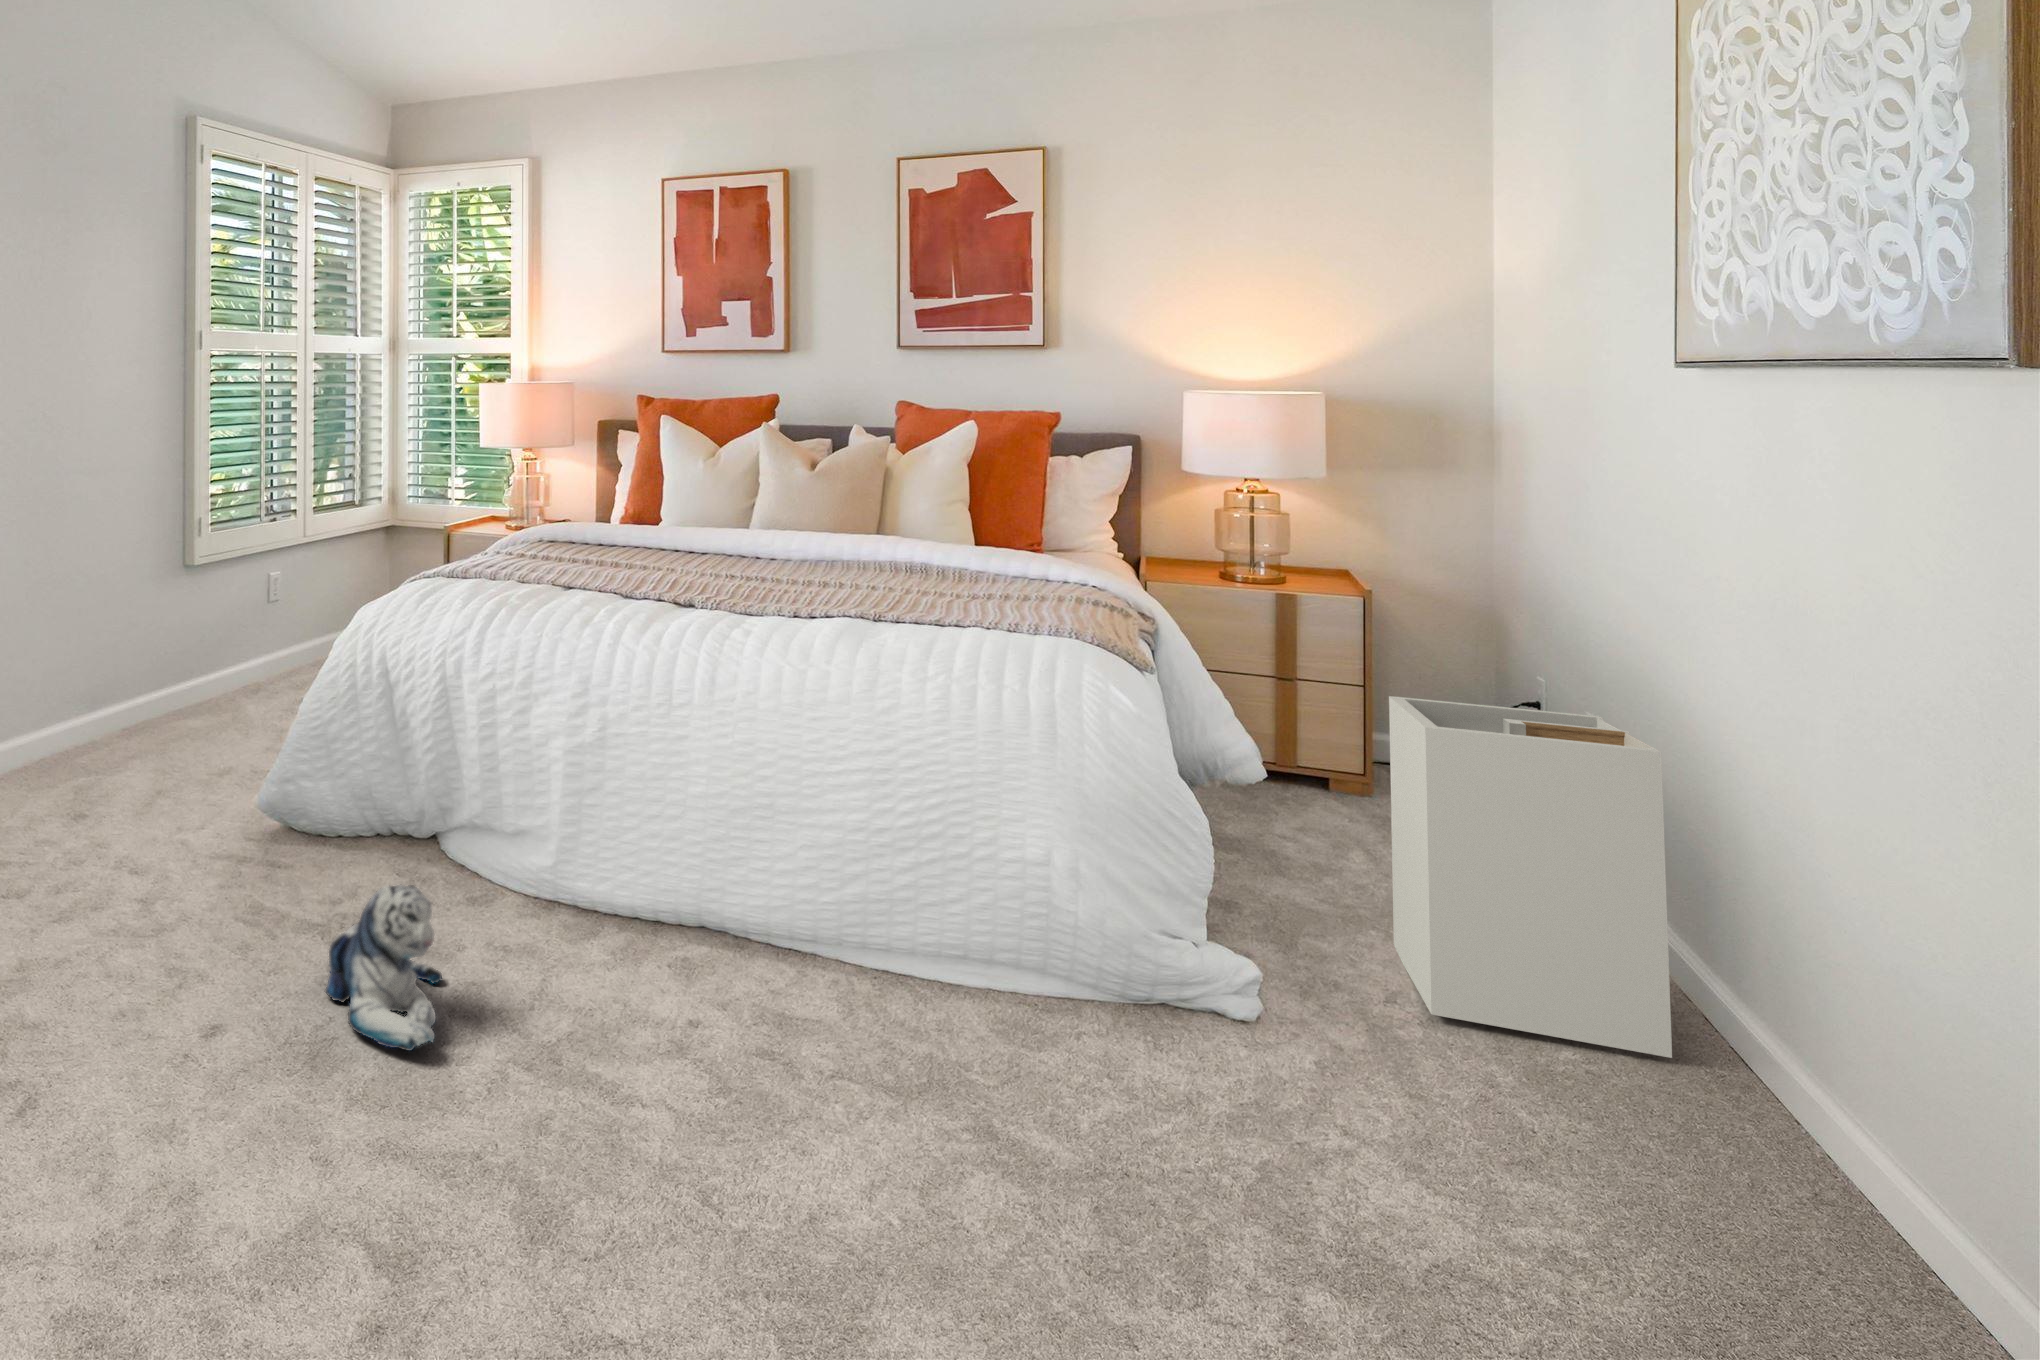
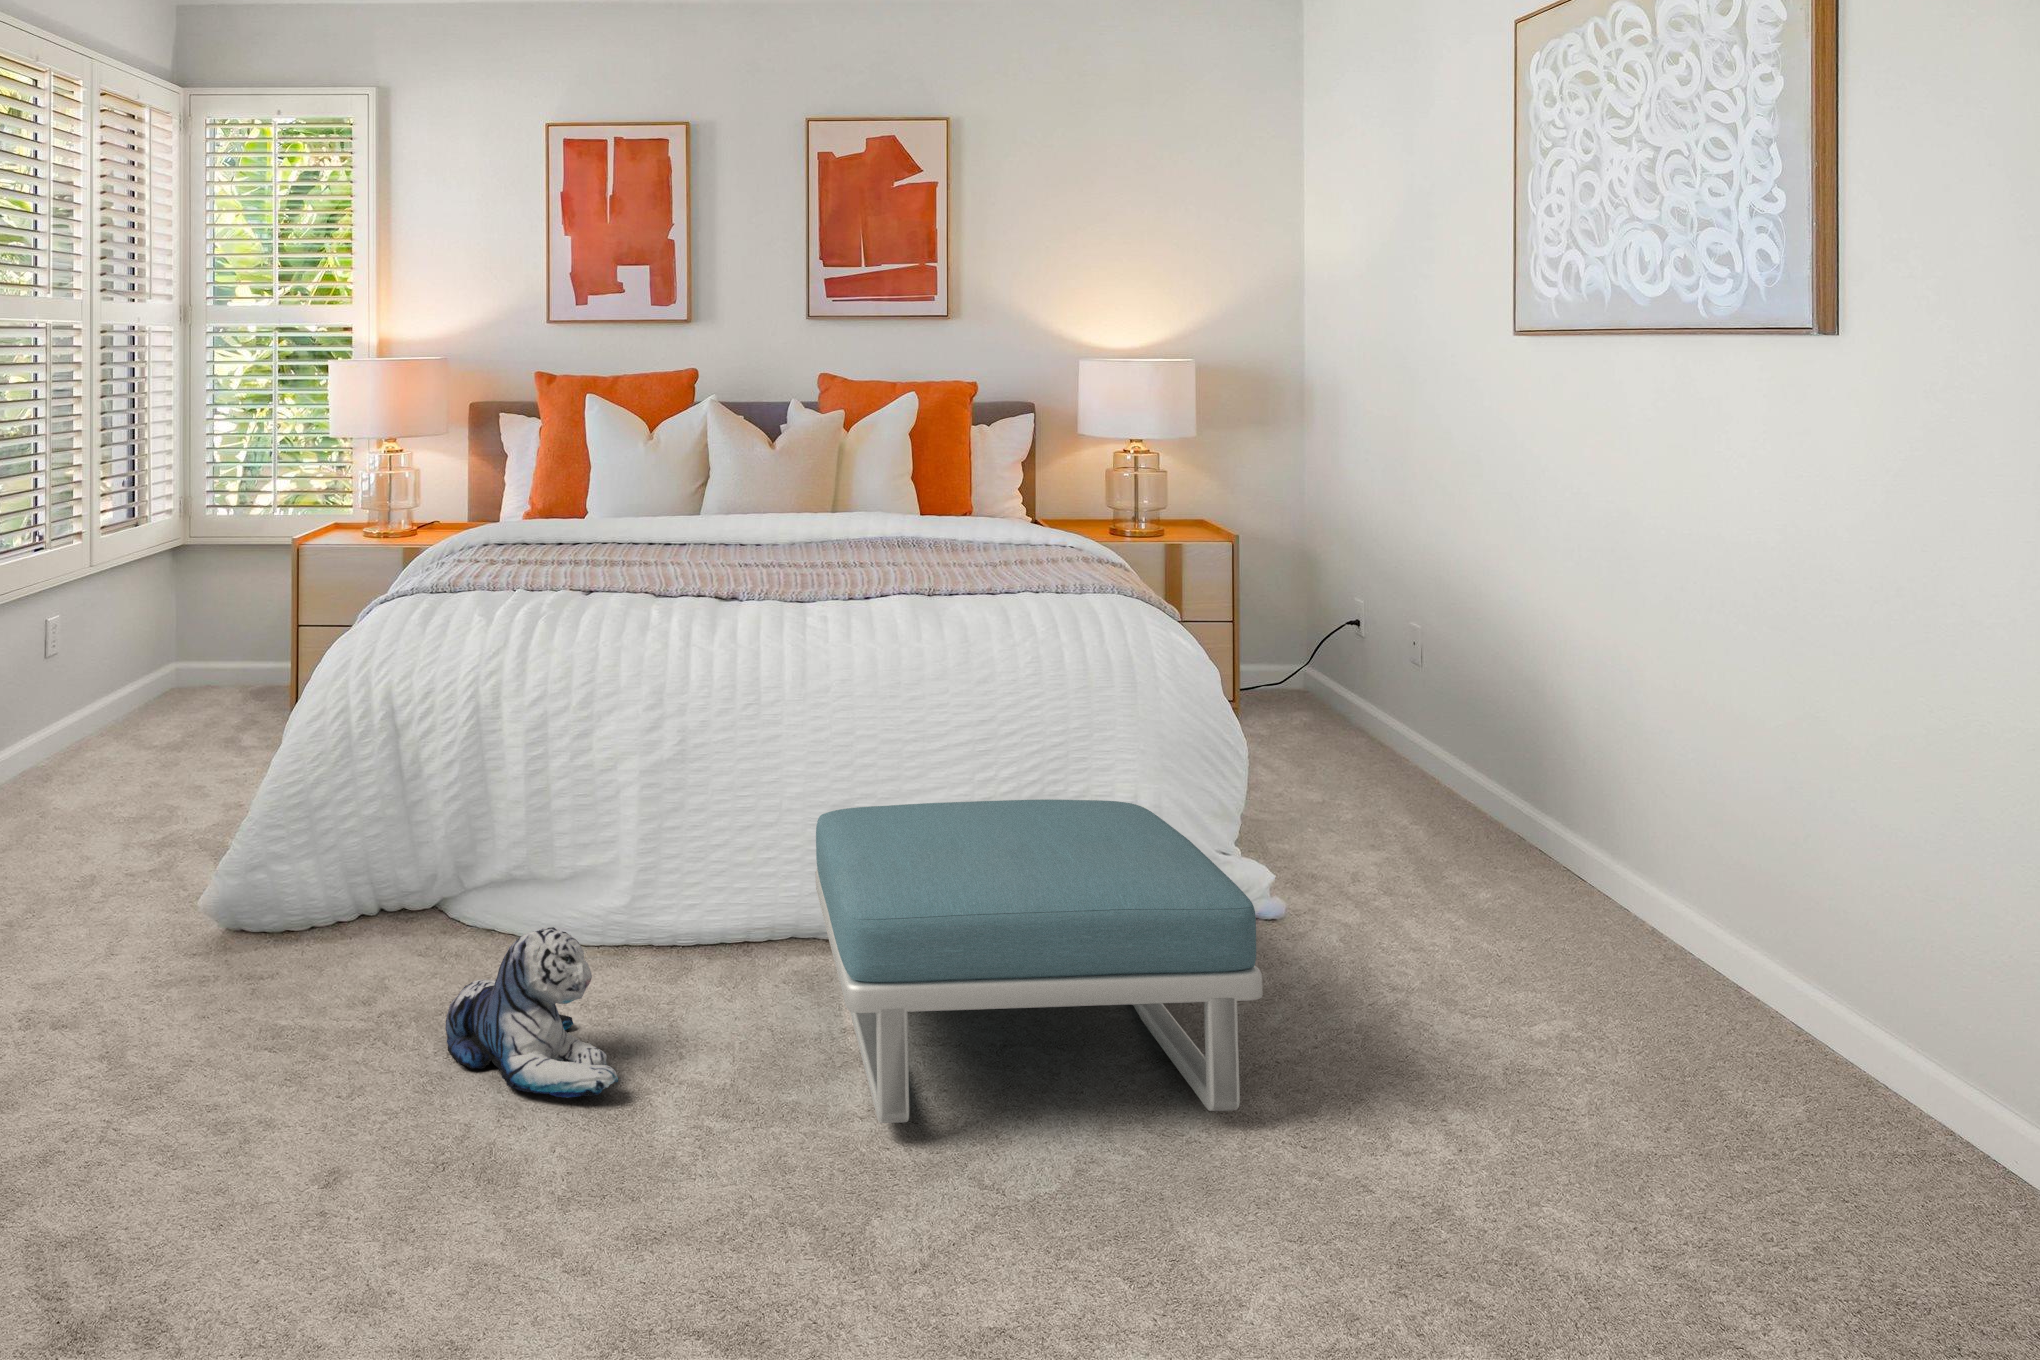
laundry hamper: present [1389,696,1672,1058] -> none [1327,618,1548,877]
footstool: none [611,822,1080,1243] -> present [815,799,1262,1123]

